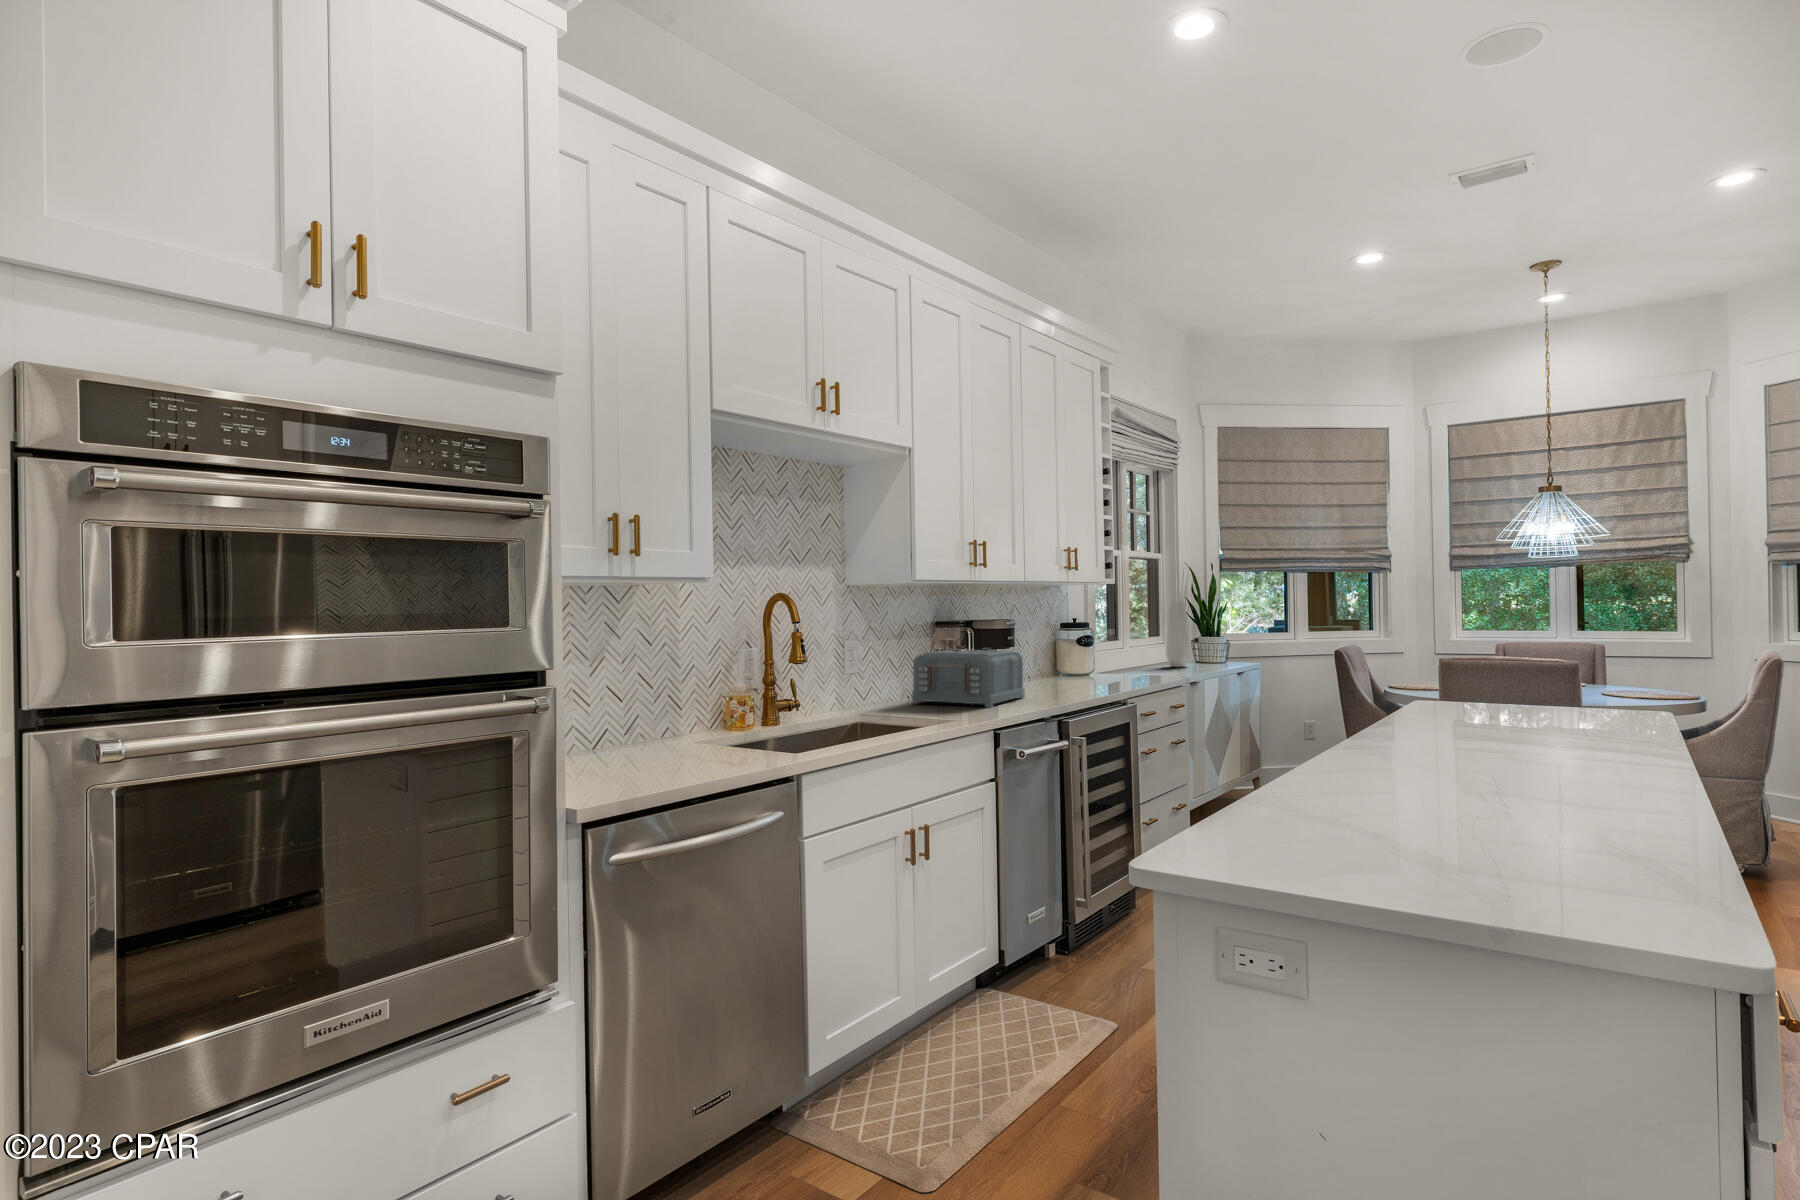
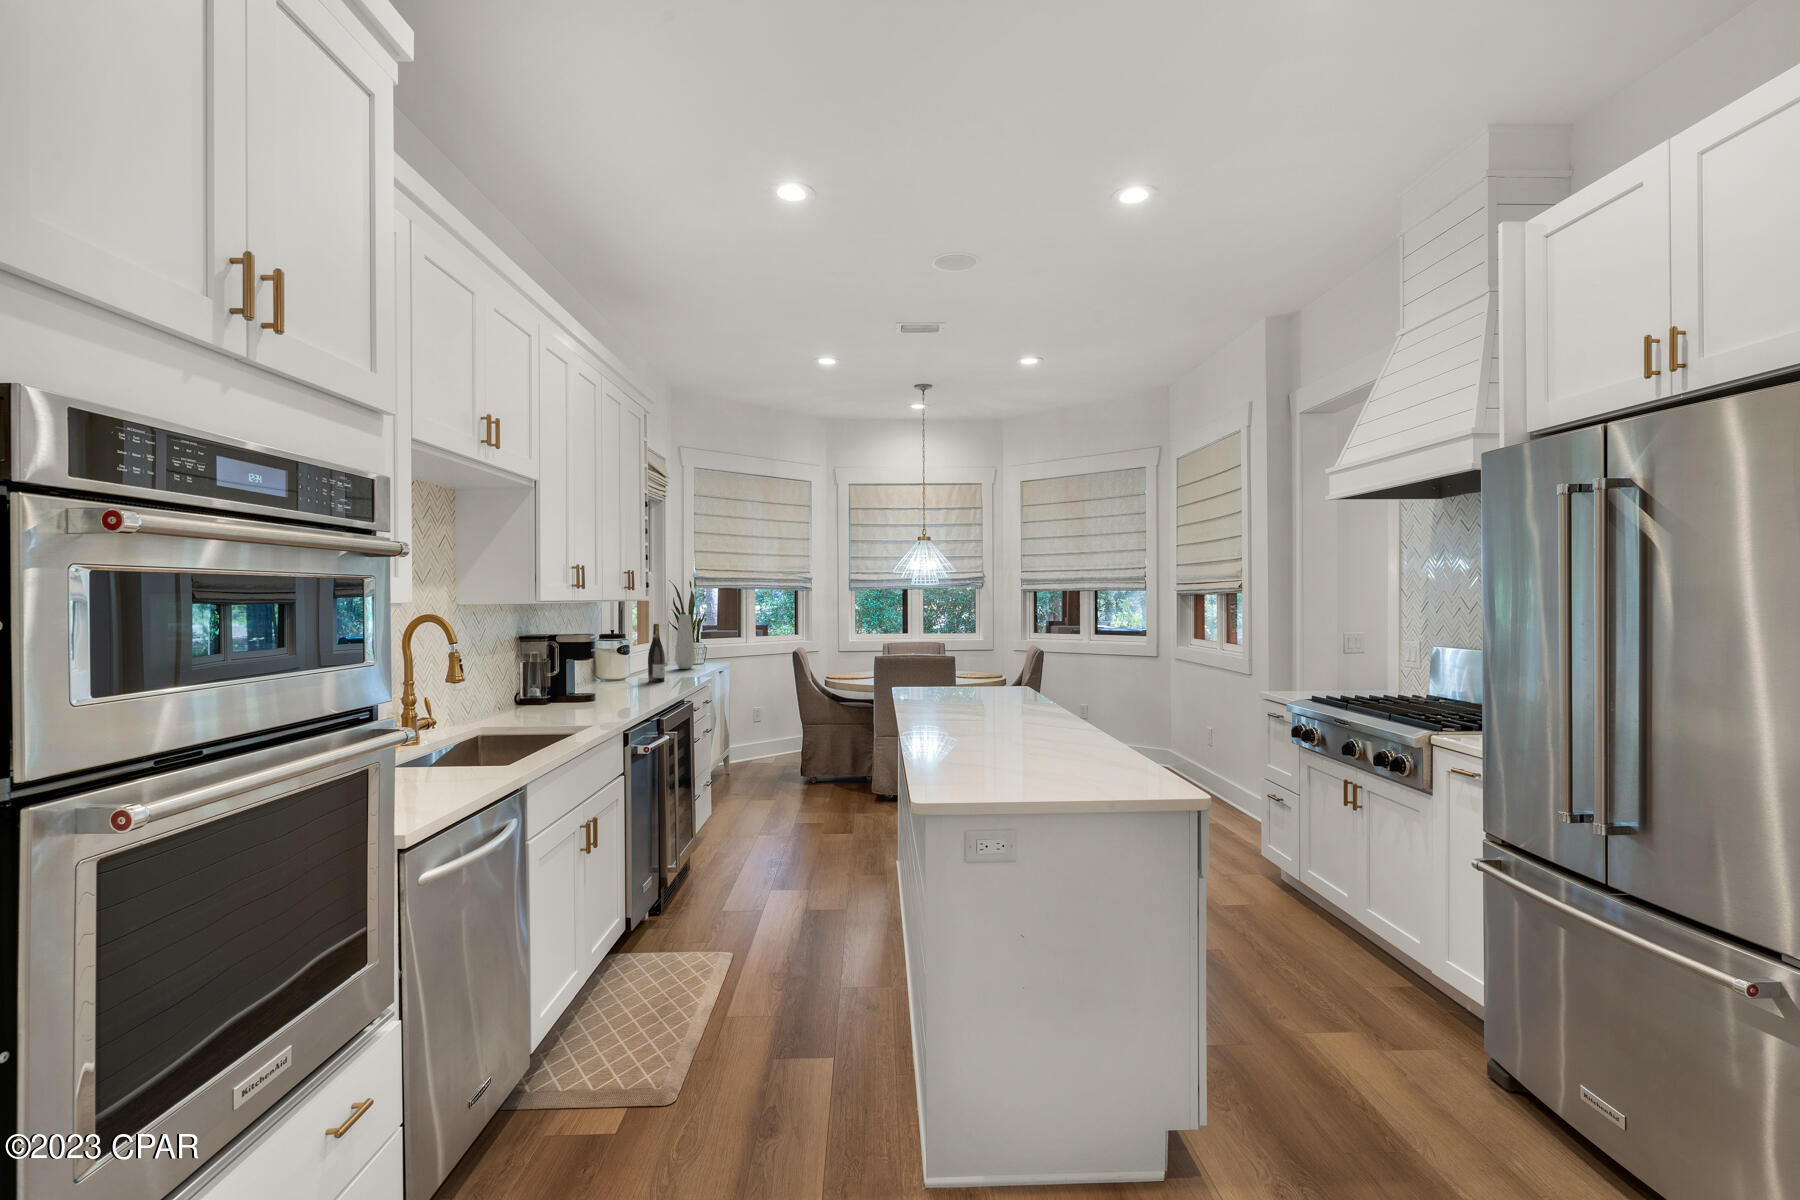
wine bottle: none [1107,611,1127,680] -> present [648,624,665,682]
toaster: present [912,650,1025,707] -> none [514,661,610,713]

